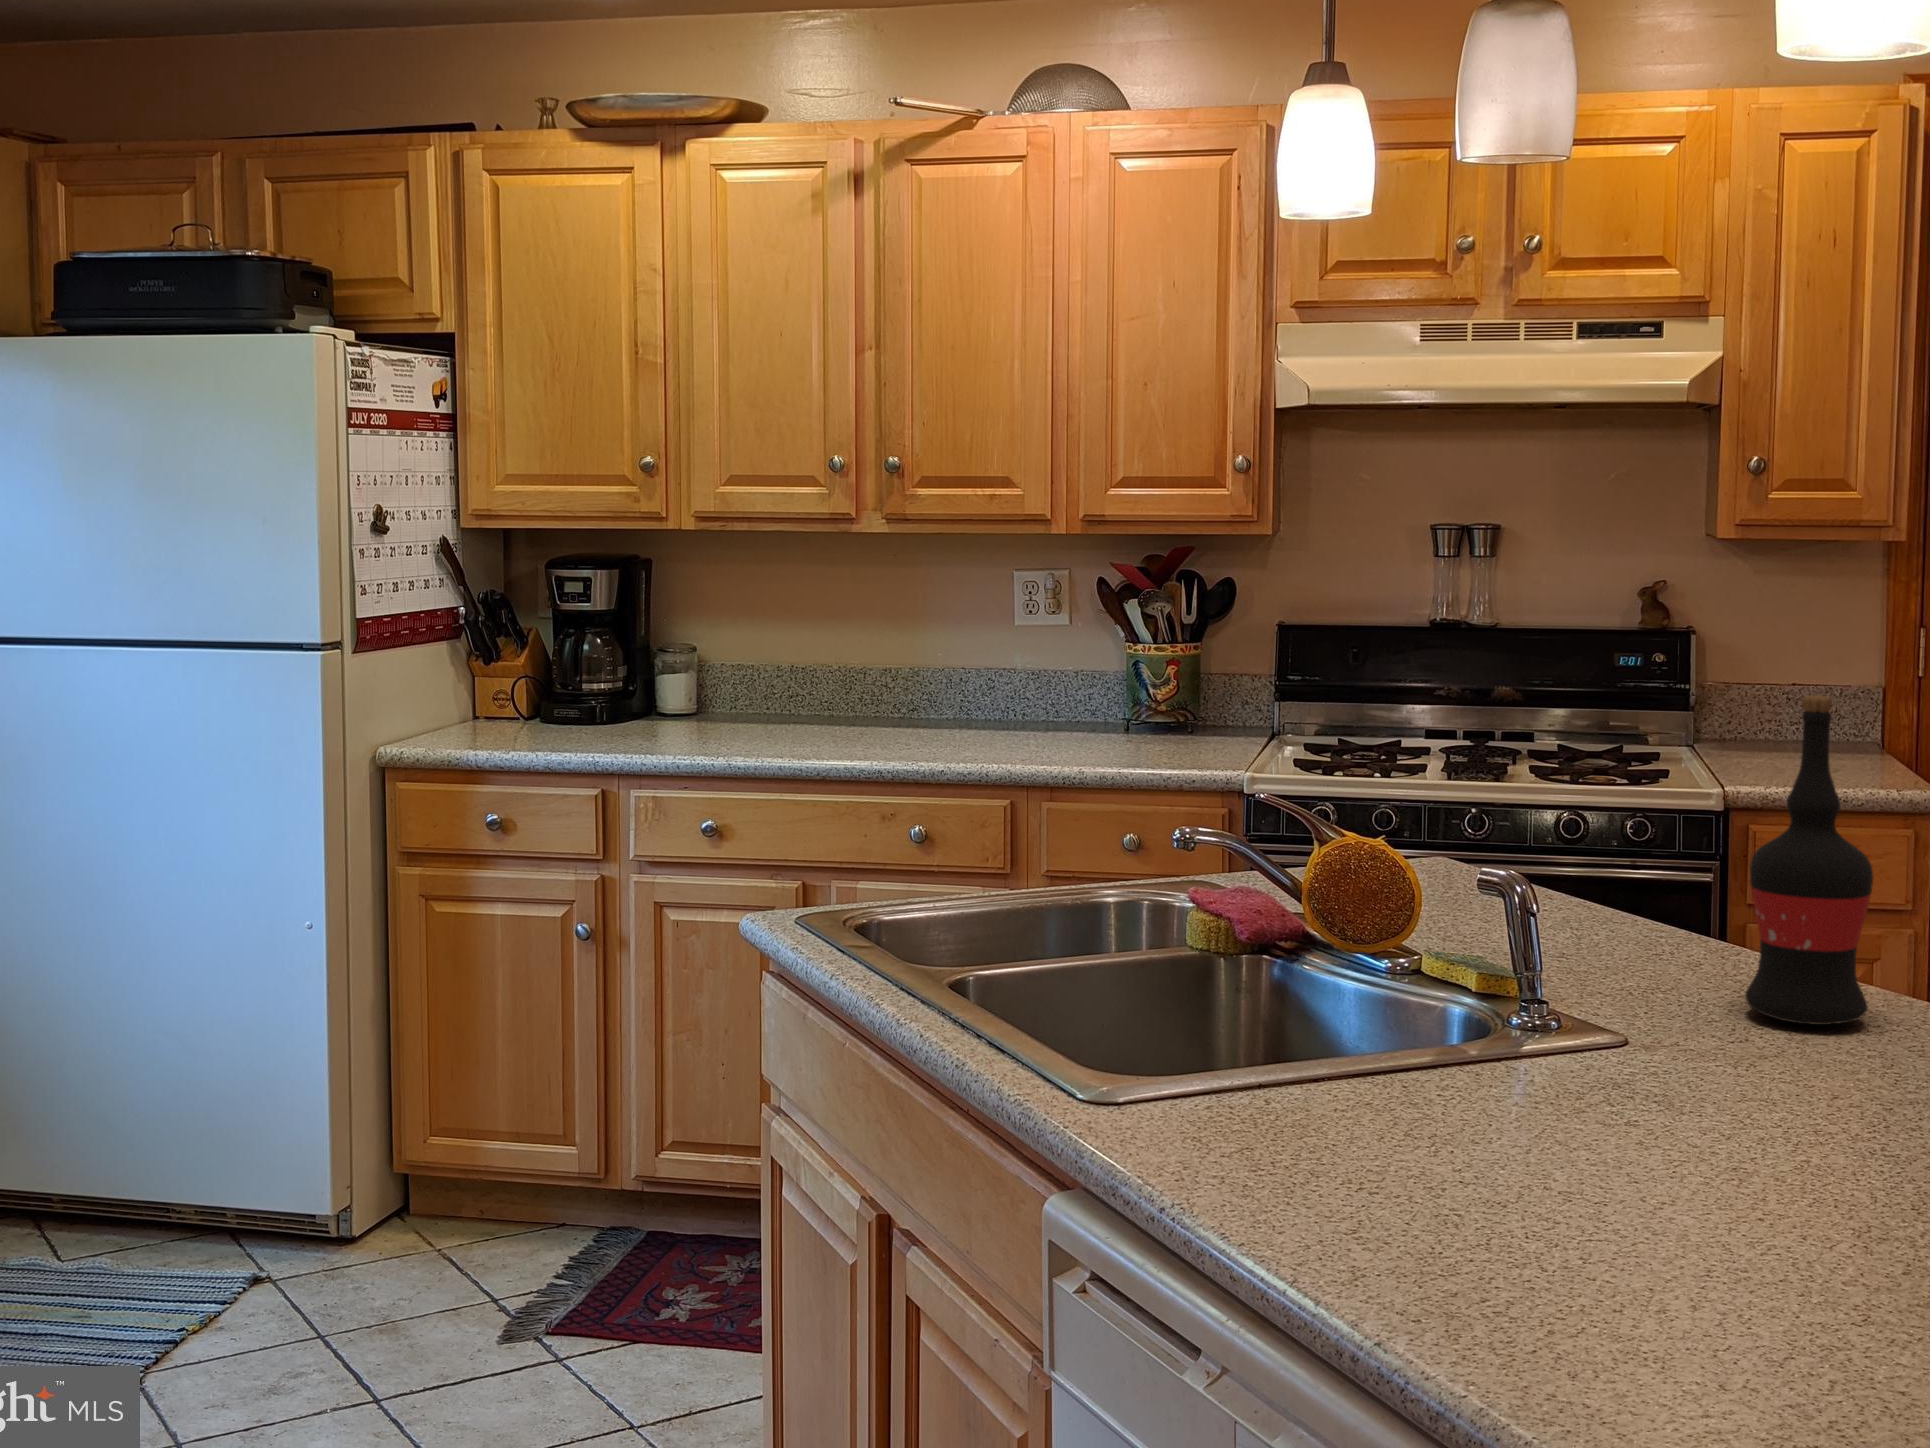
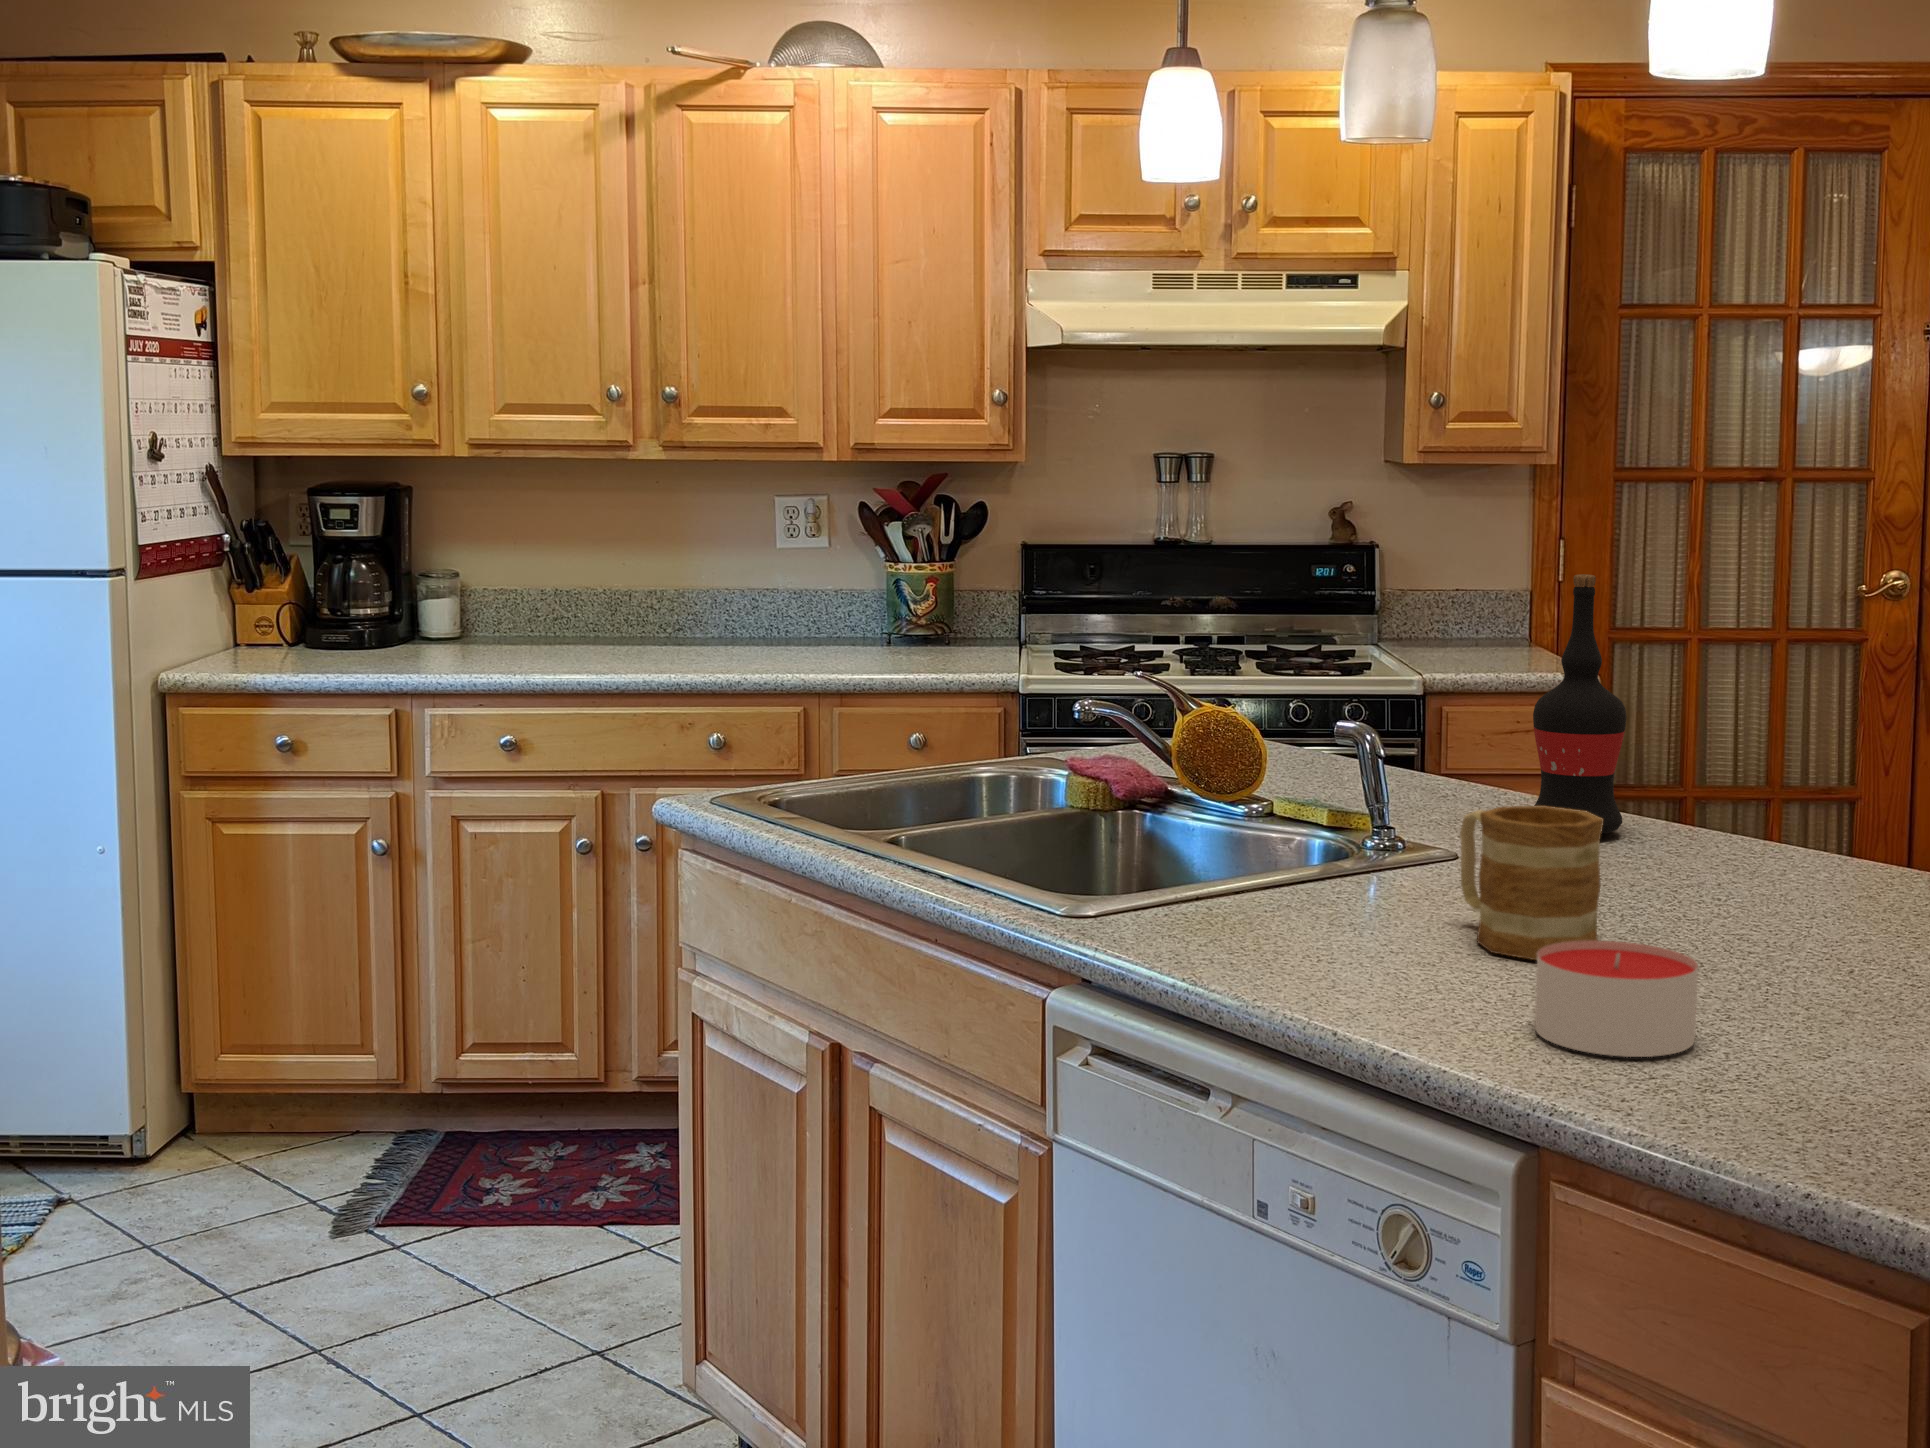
mug: none [1575,1006,1747,1216] -> present [1460,806,1603,960]
candle: none [1583,1209,1807,1388] -> present [1535,941,1698,1057]

